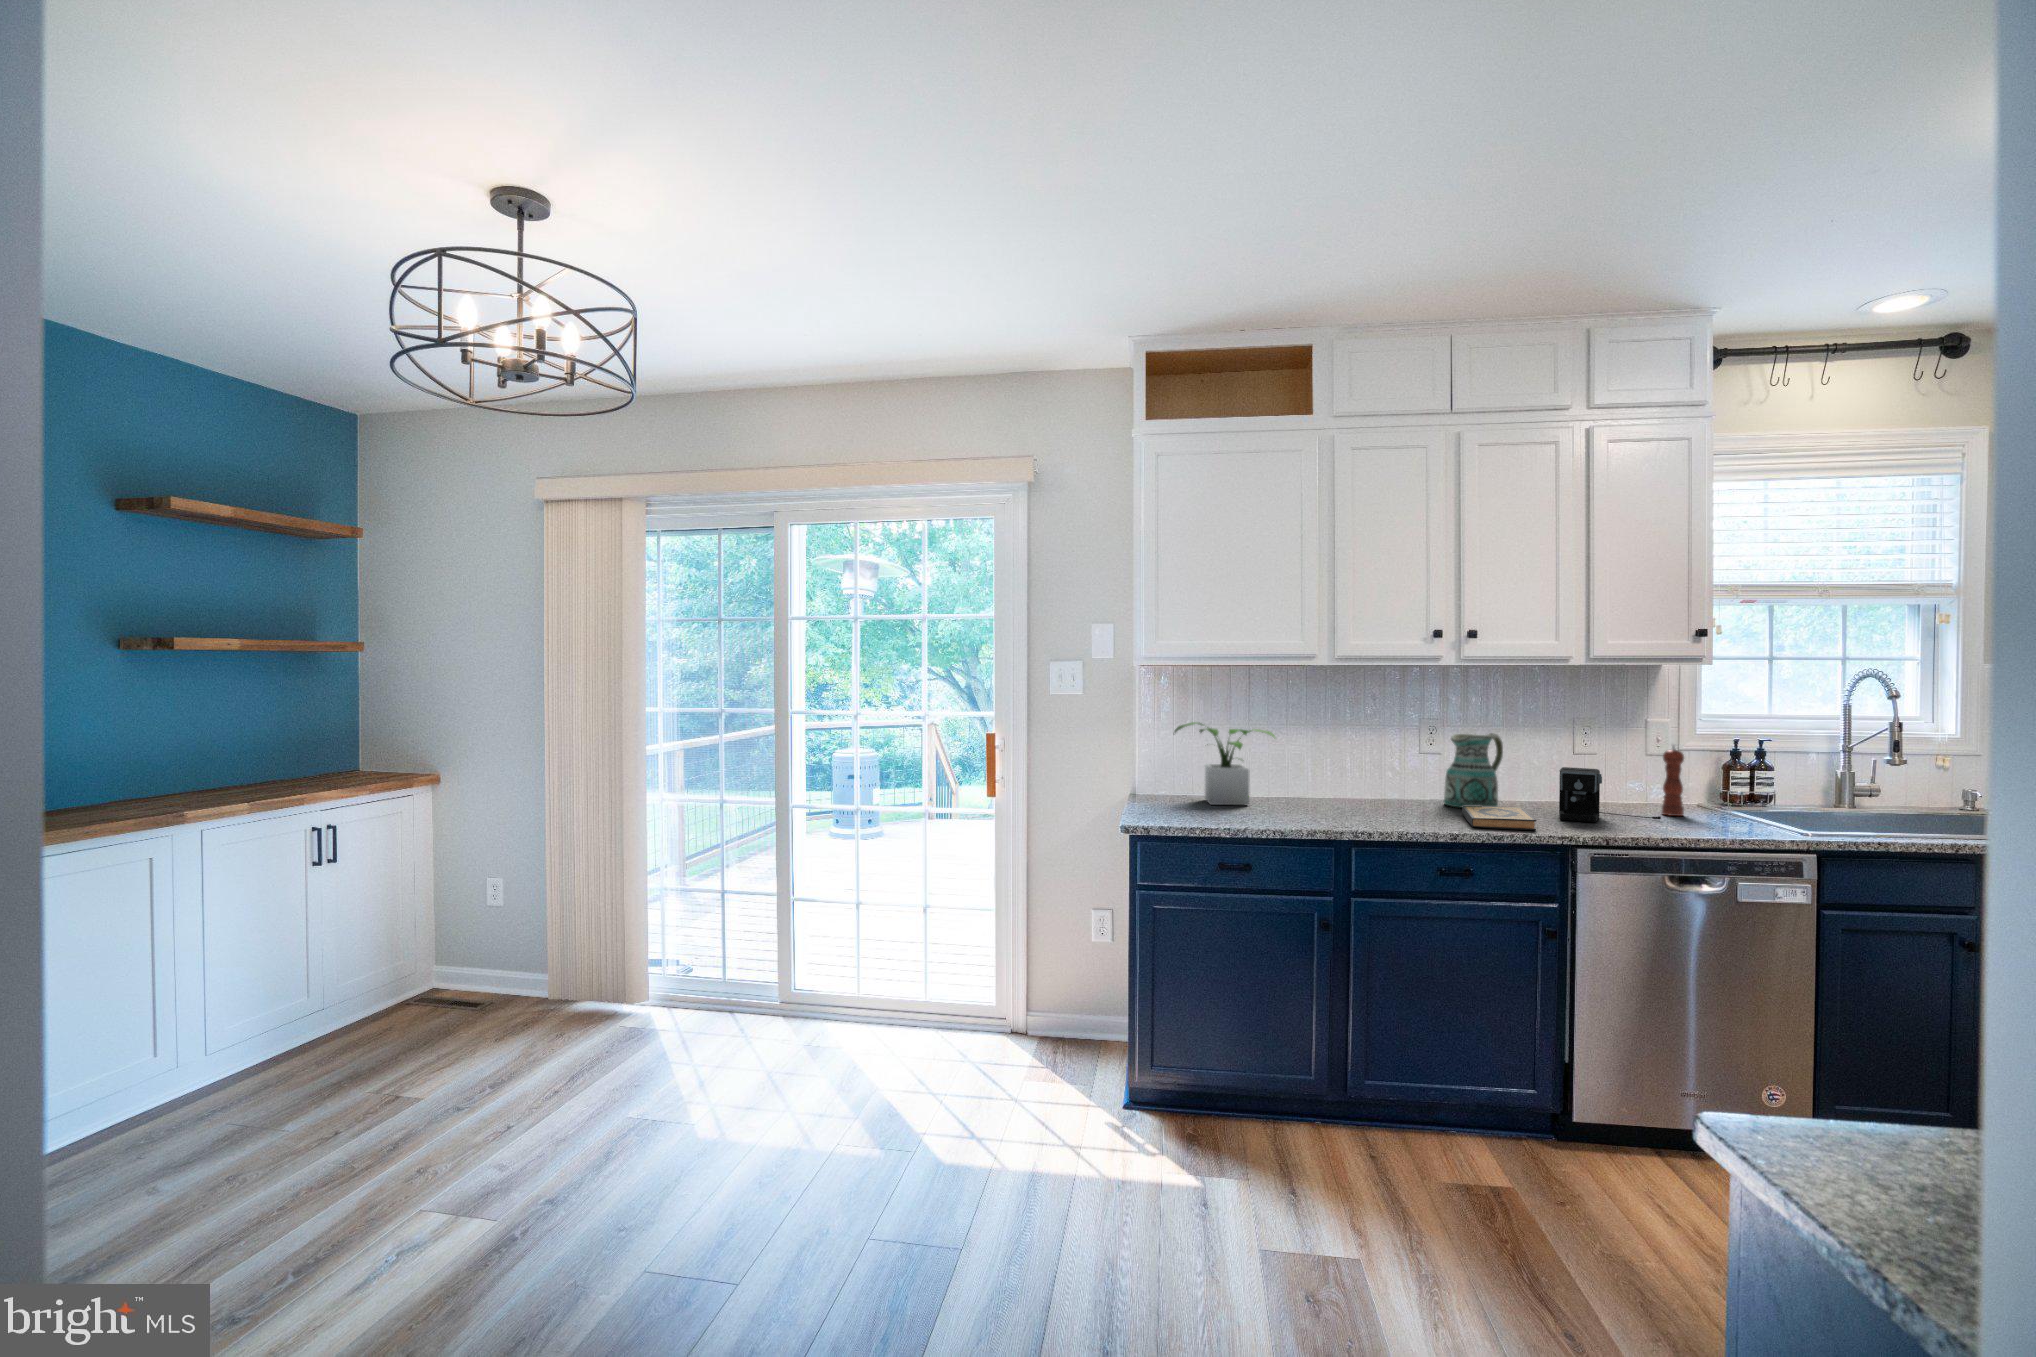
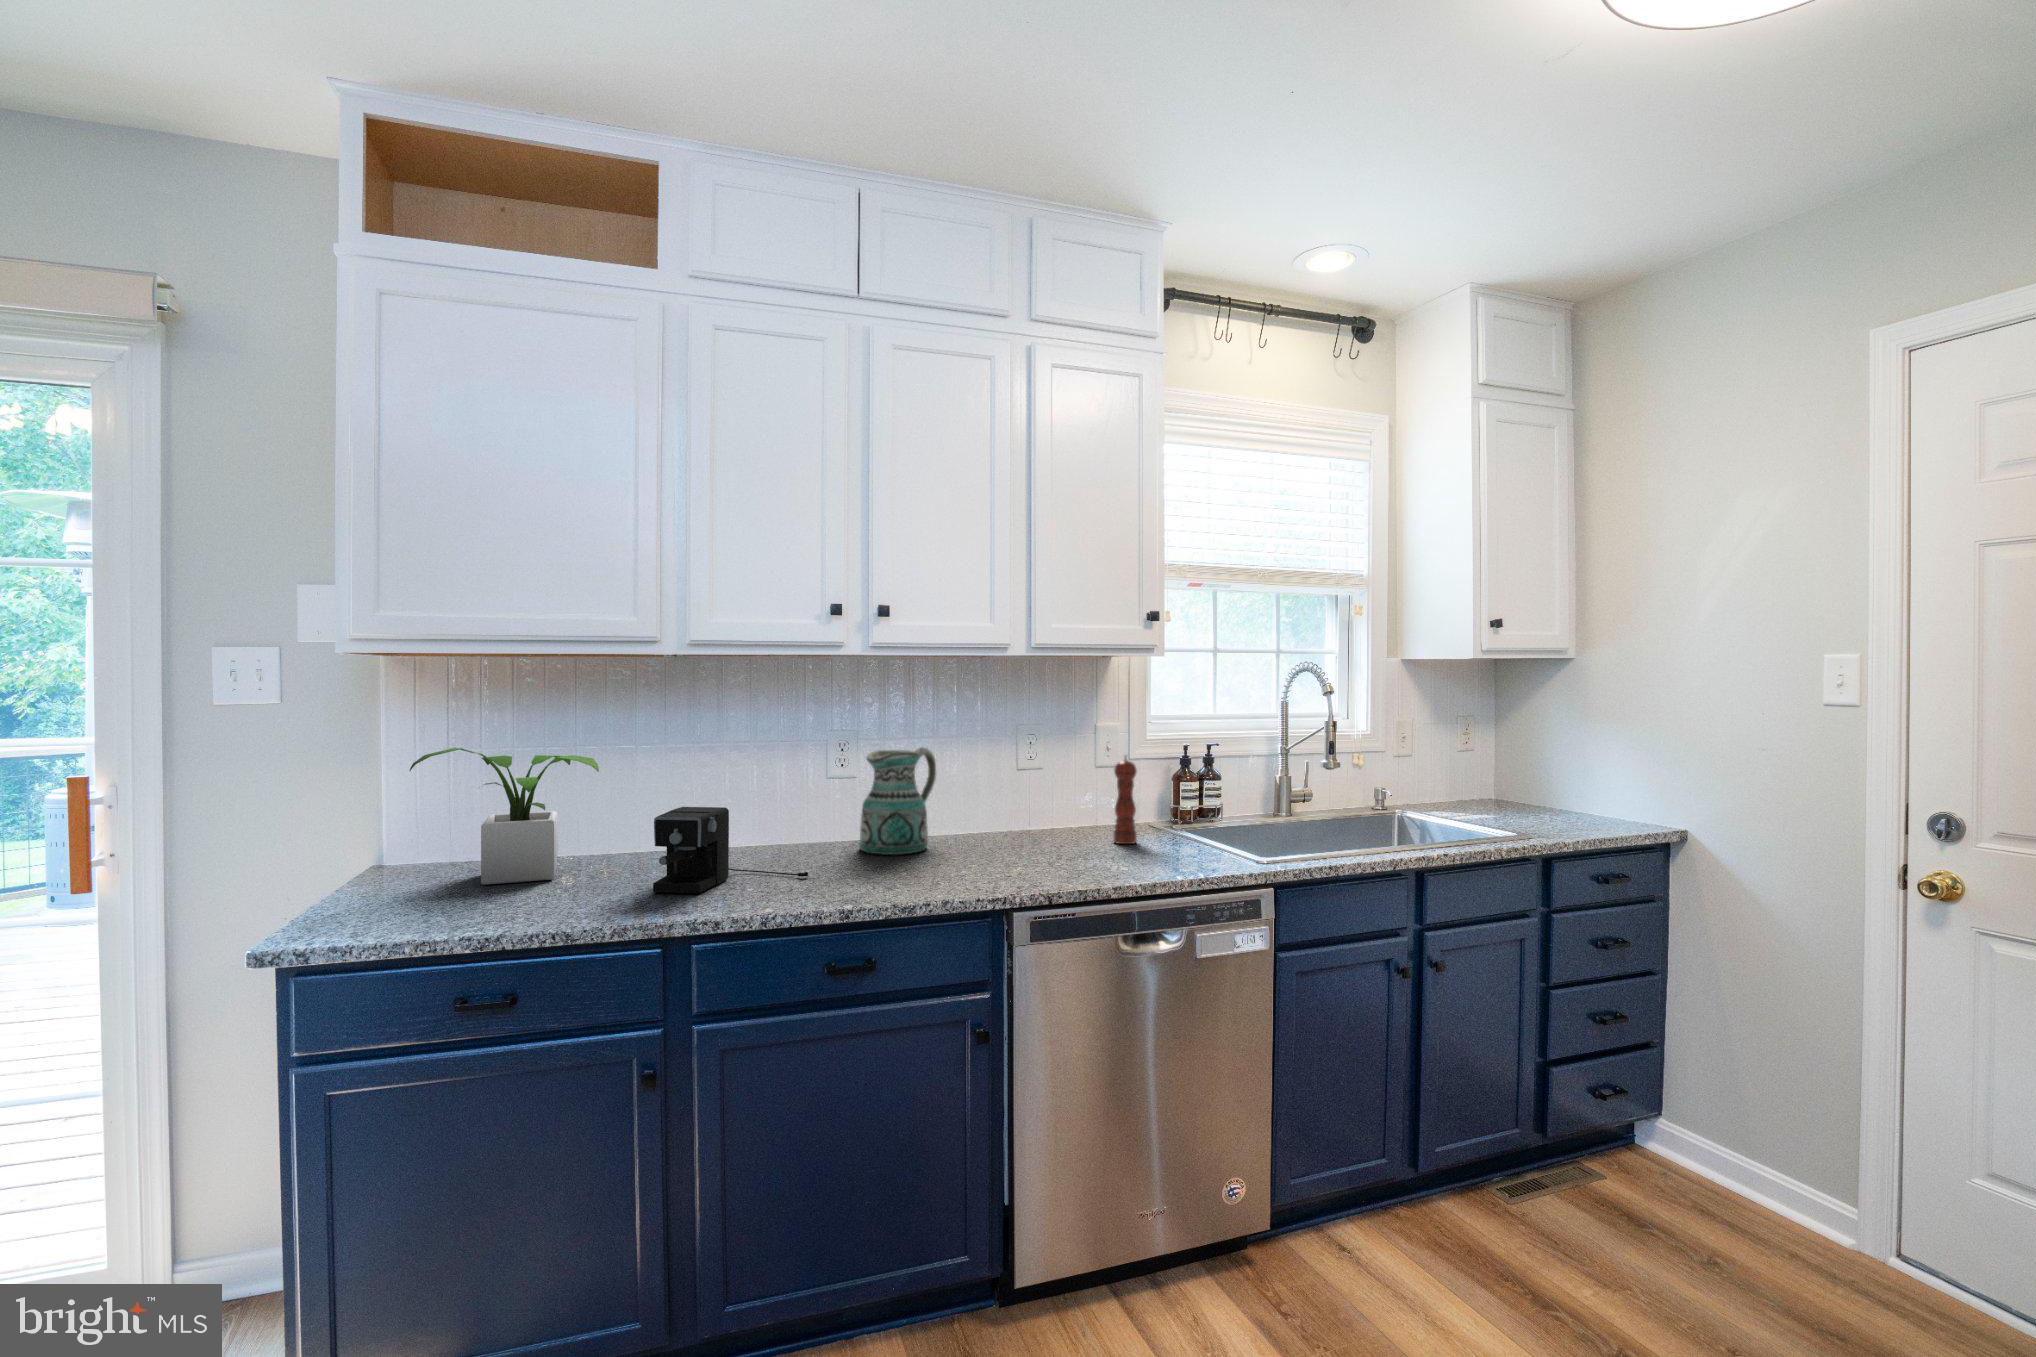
coffee maker: present [1559,767,1661,822] -> present [653,807,808,893]
hardback book: present [1462,806,1536,830] -> none [874,852,961,893]

